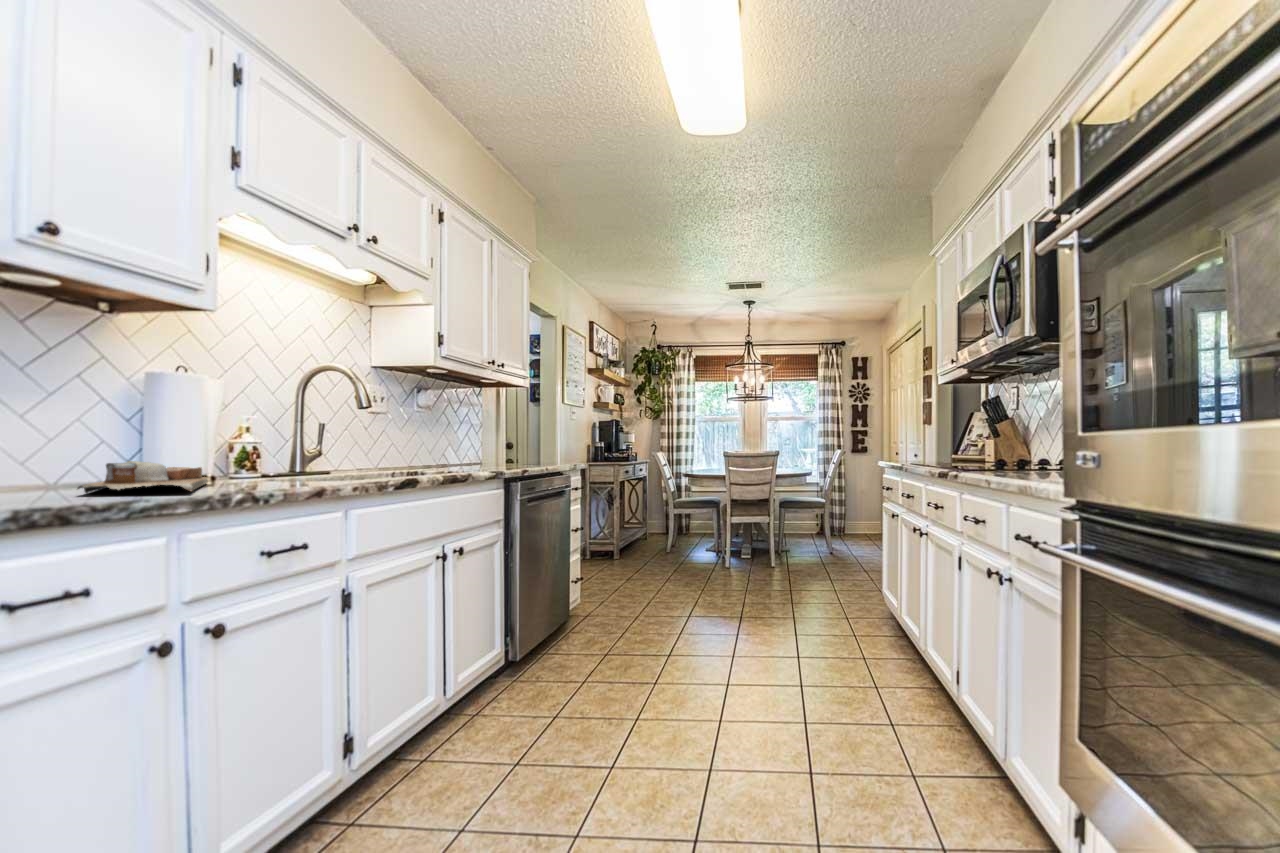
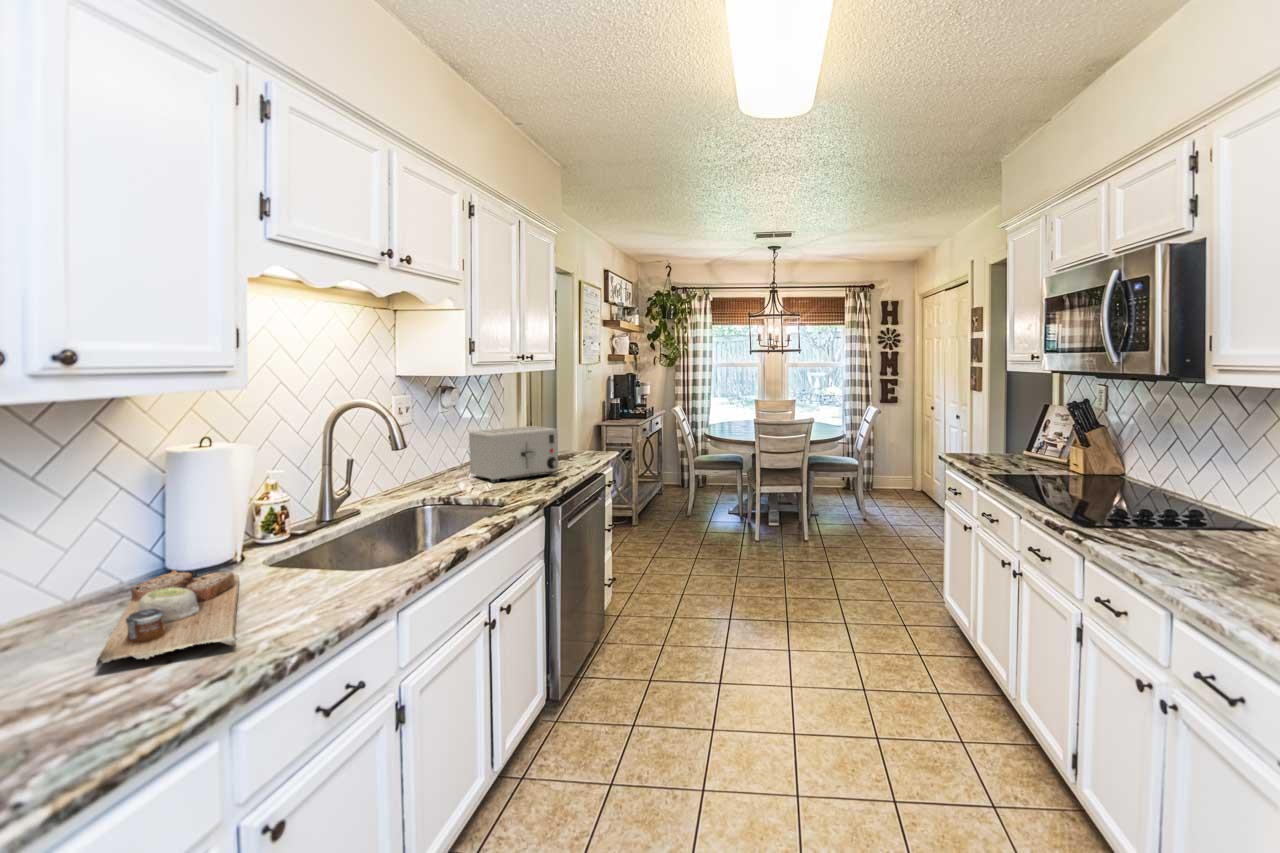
toaster: none [438,426,519,470] -> present [469,426,558,482]

